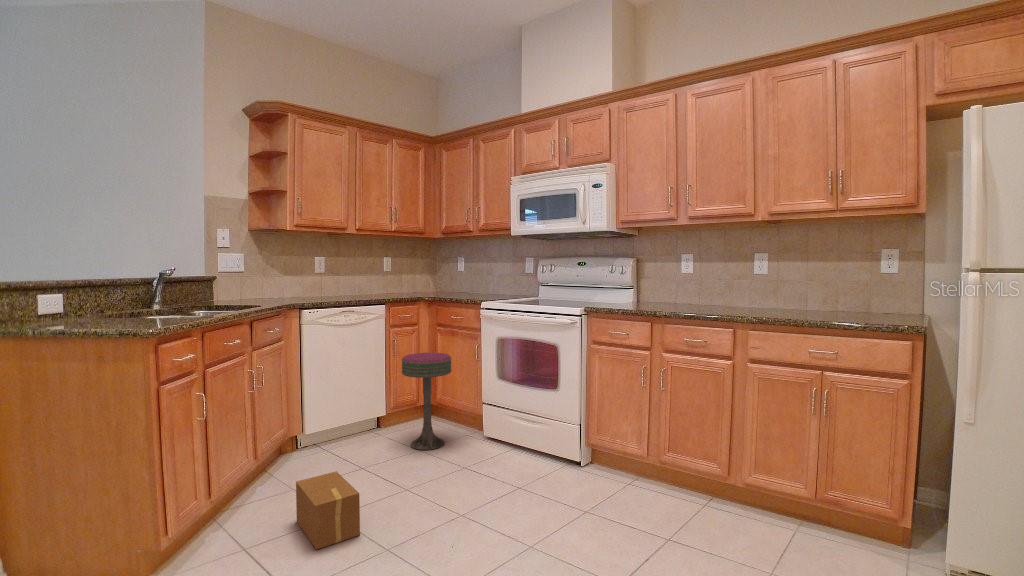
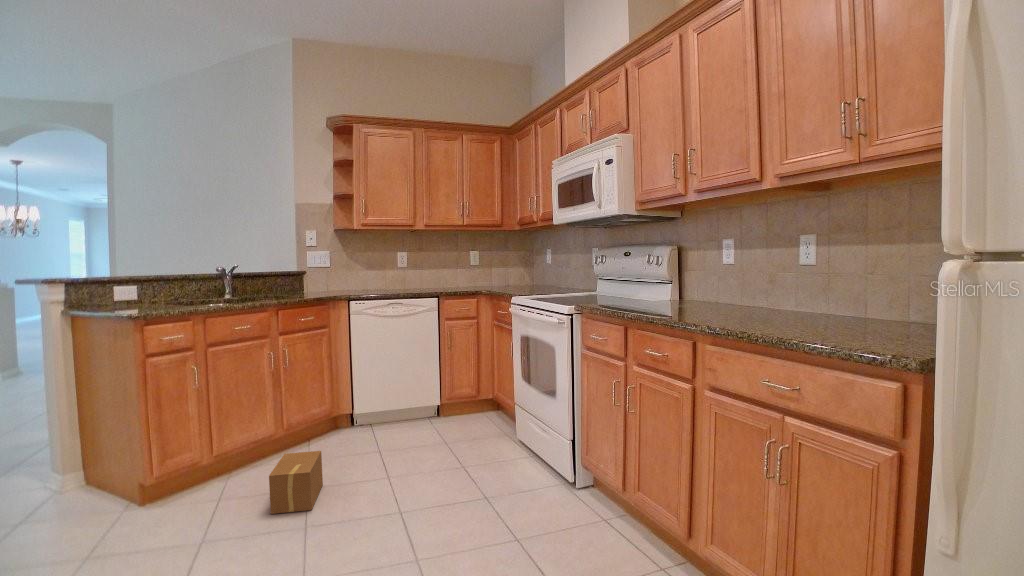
bar stool: present [402,353,451,450] -> none [432,348,482,447]

